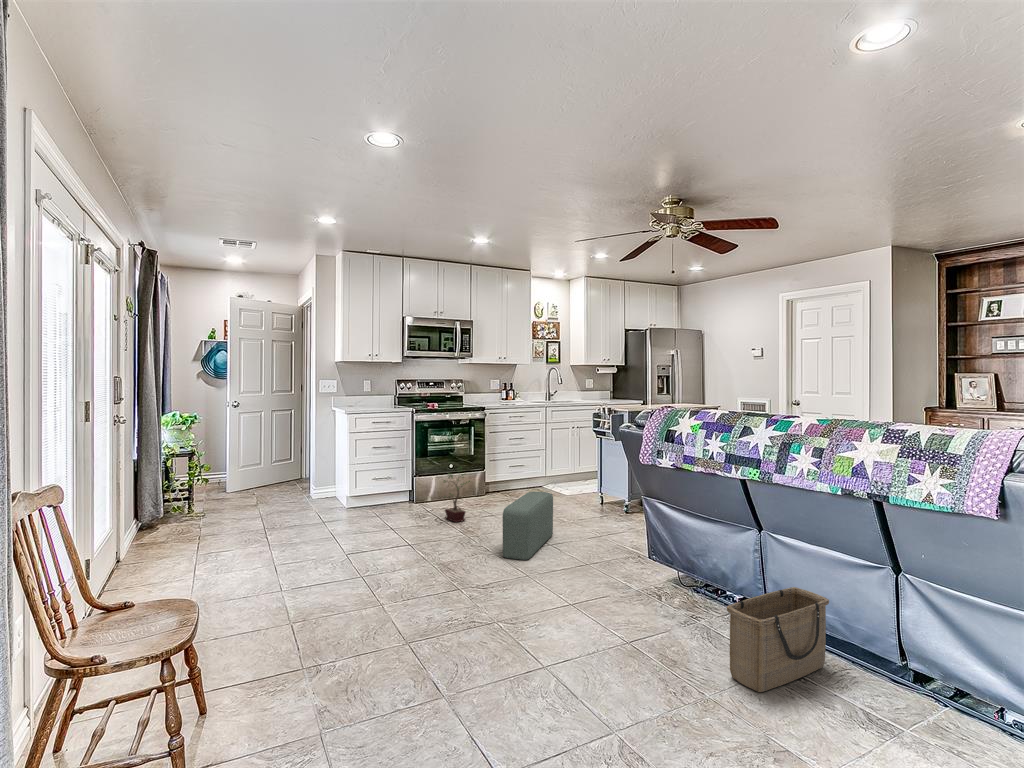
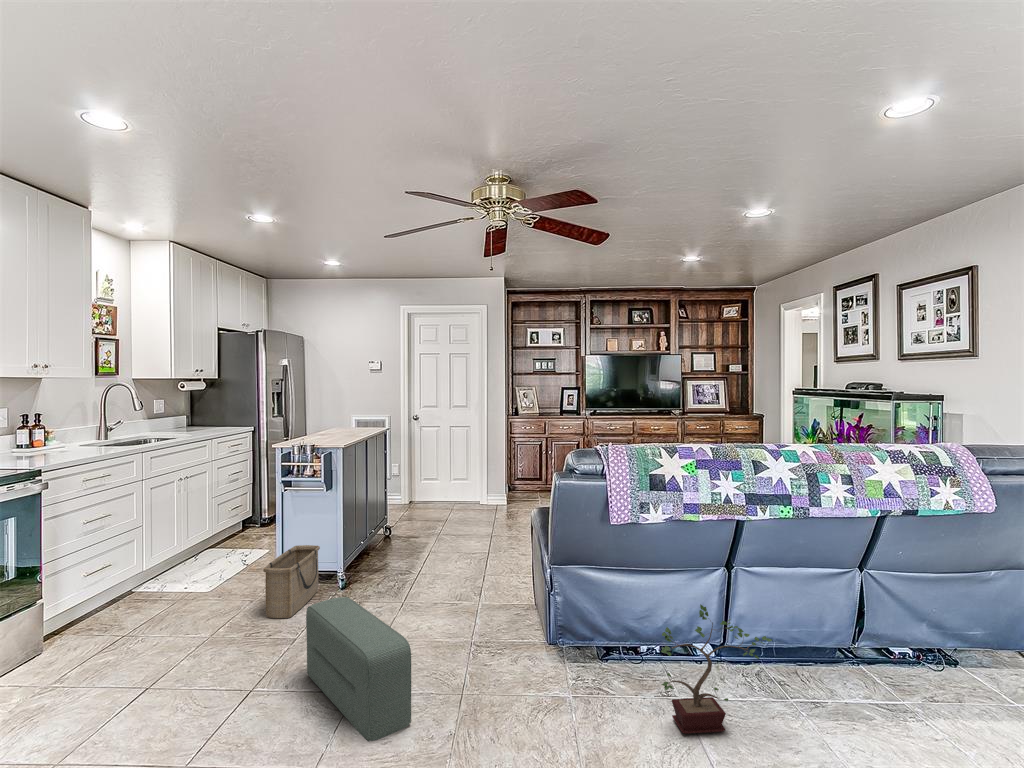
potted plant: present [444,467,470,522] -> present [661,604,772,734]
basket: present [727,587,829,692] -> present [263,545,320,618]

